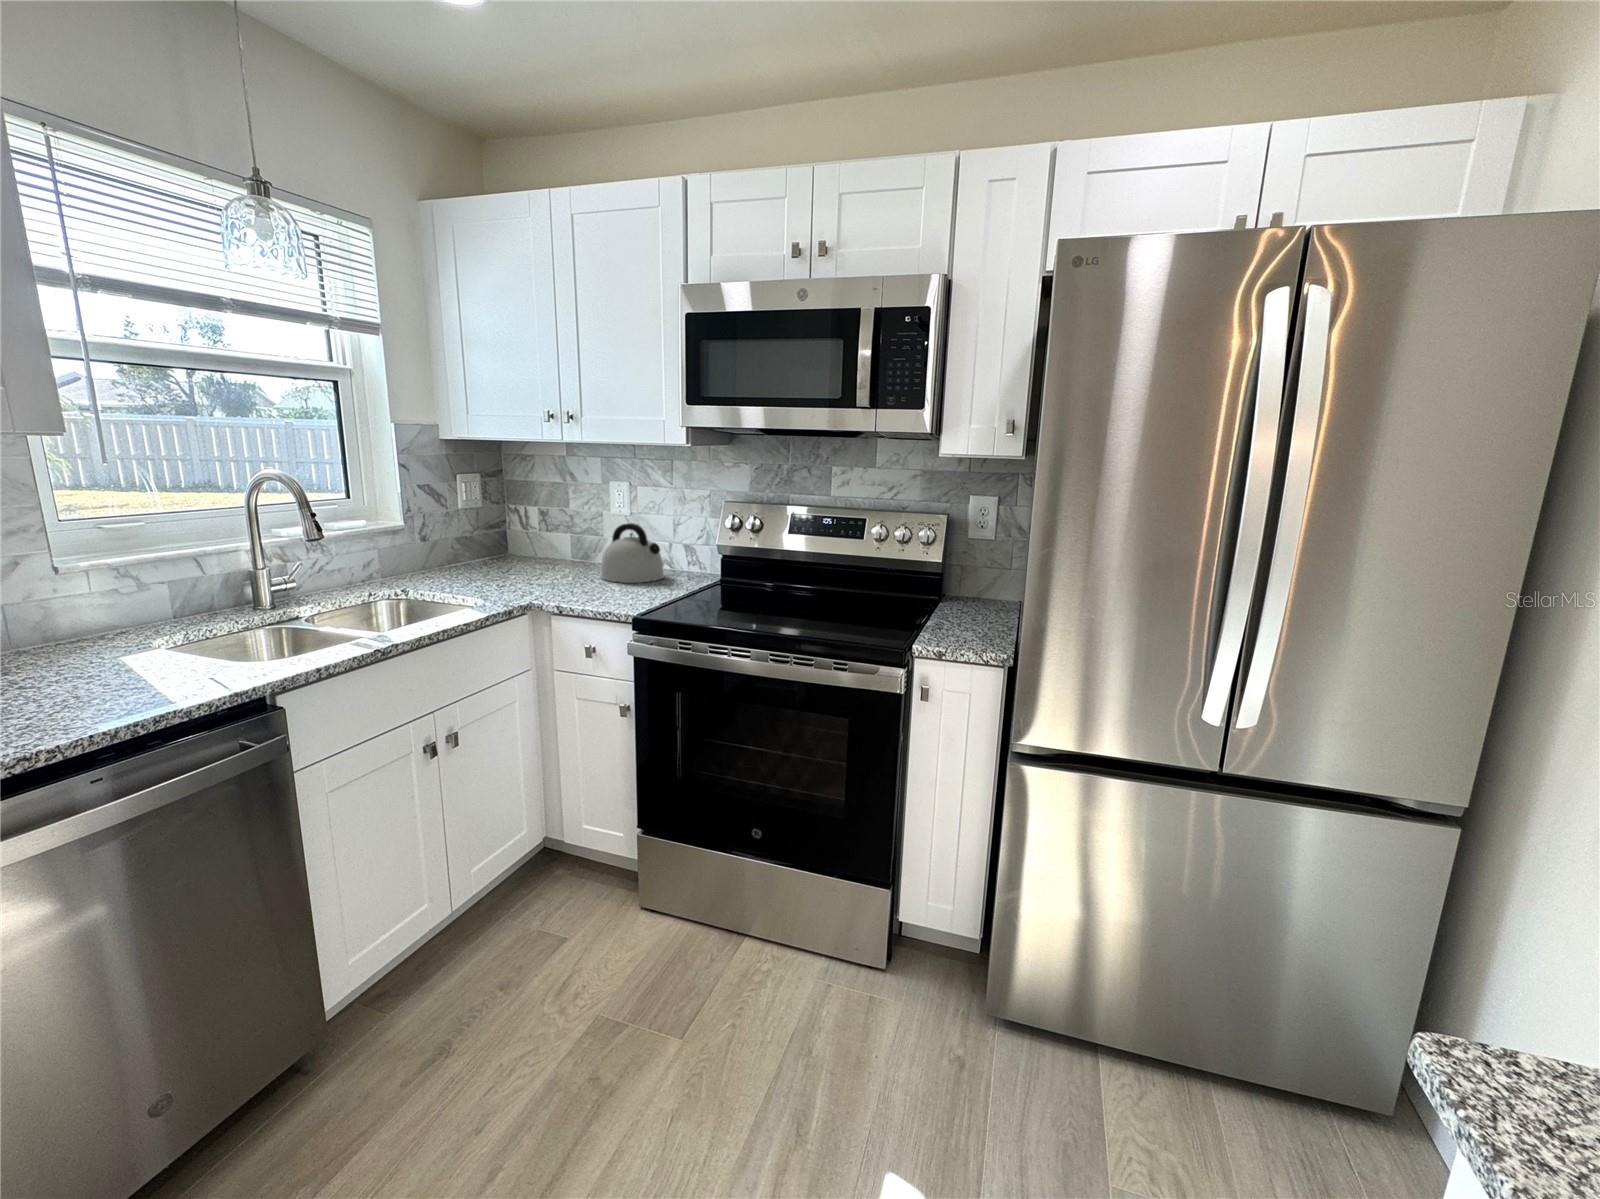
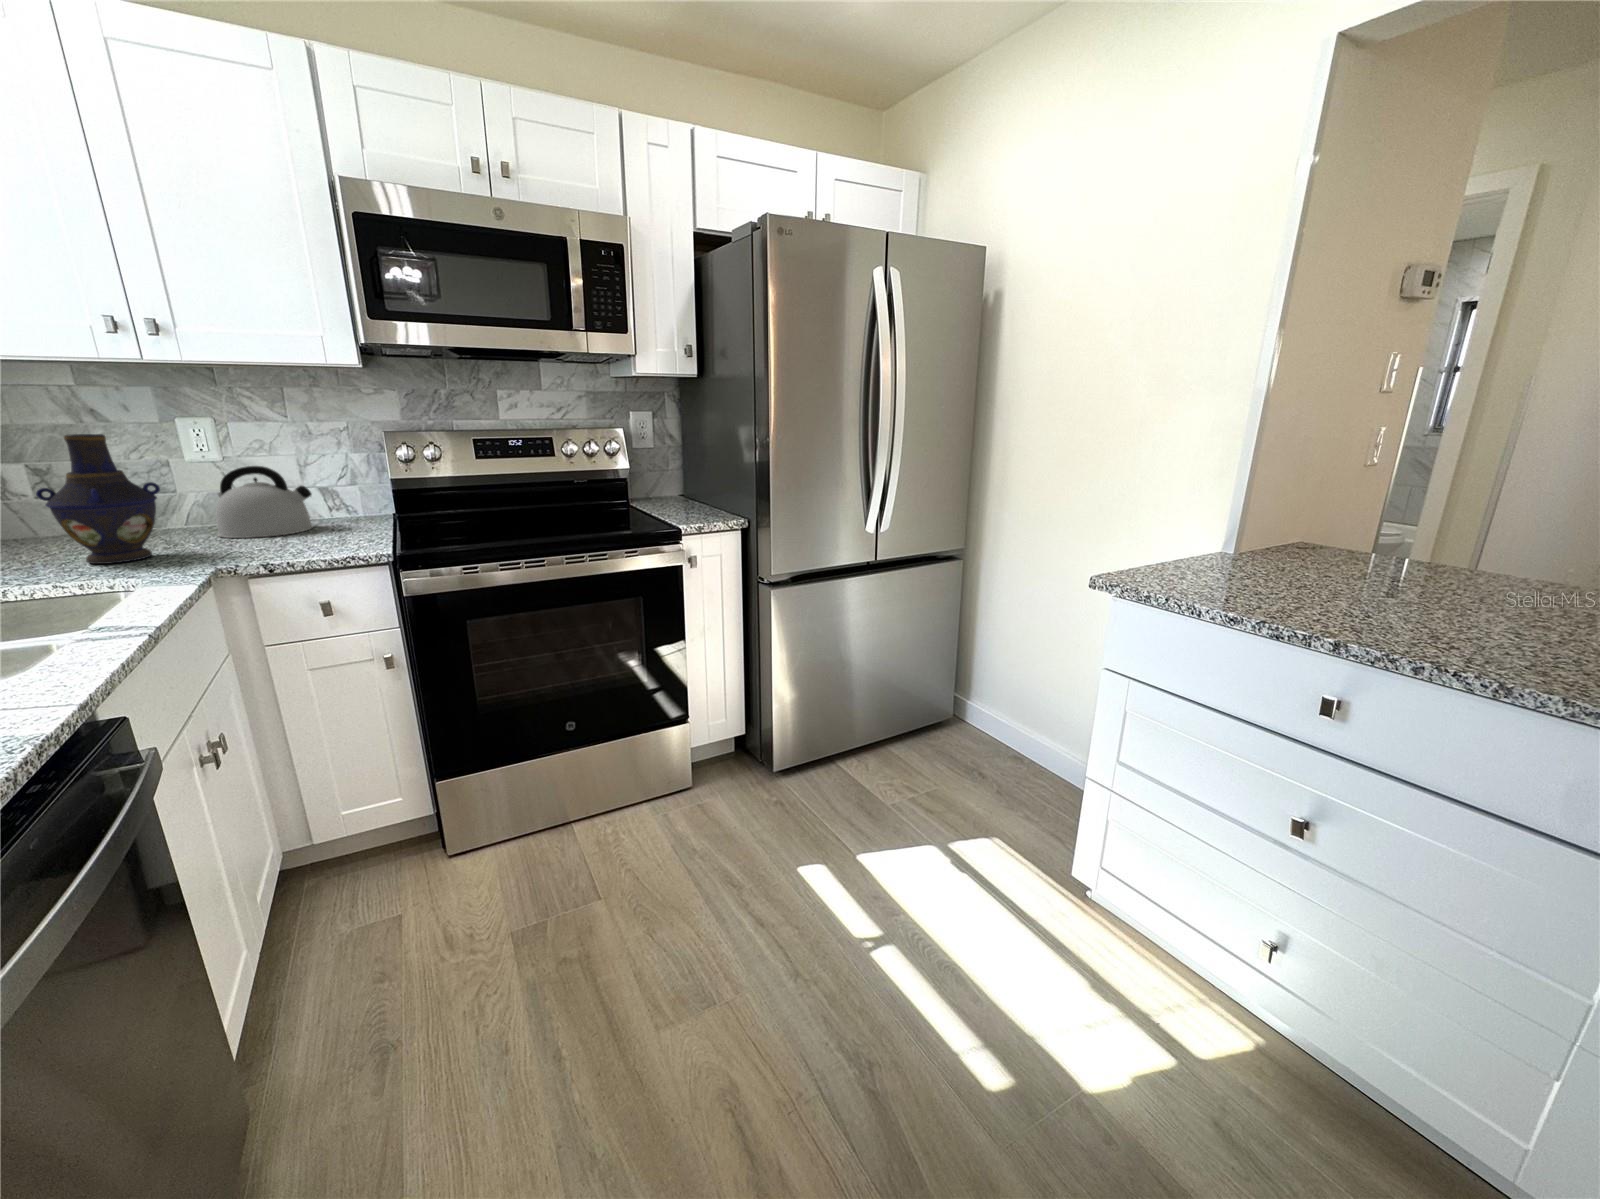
vase: none [487,495,548,588] -> present [36,434,160,564]

